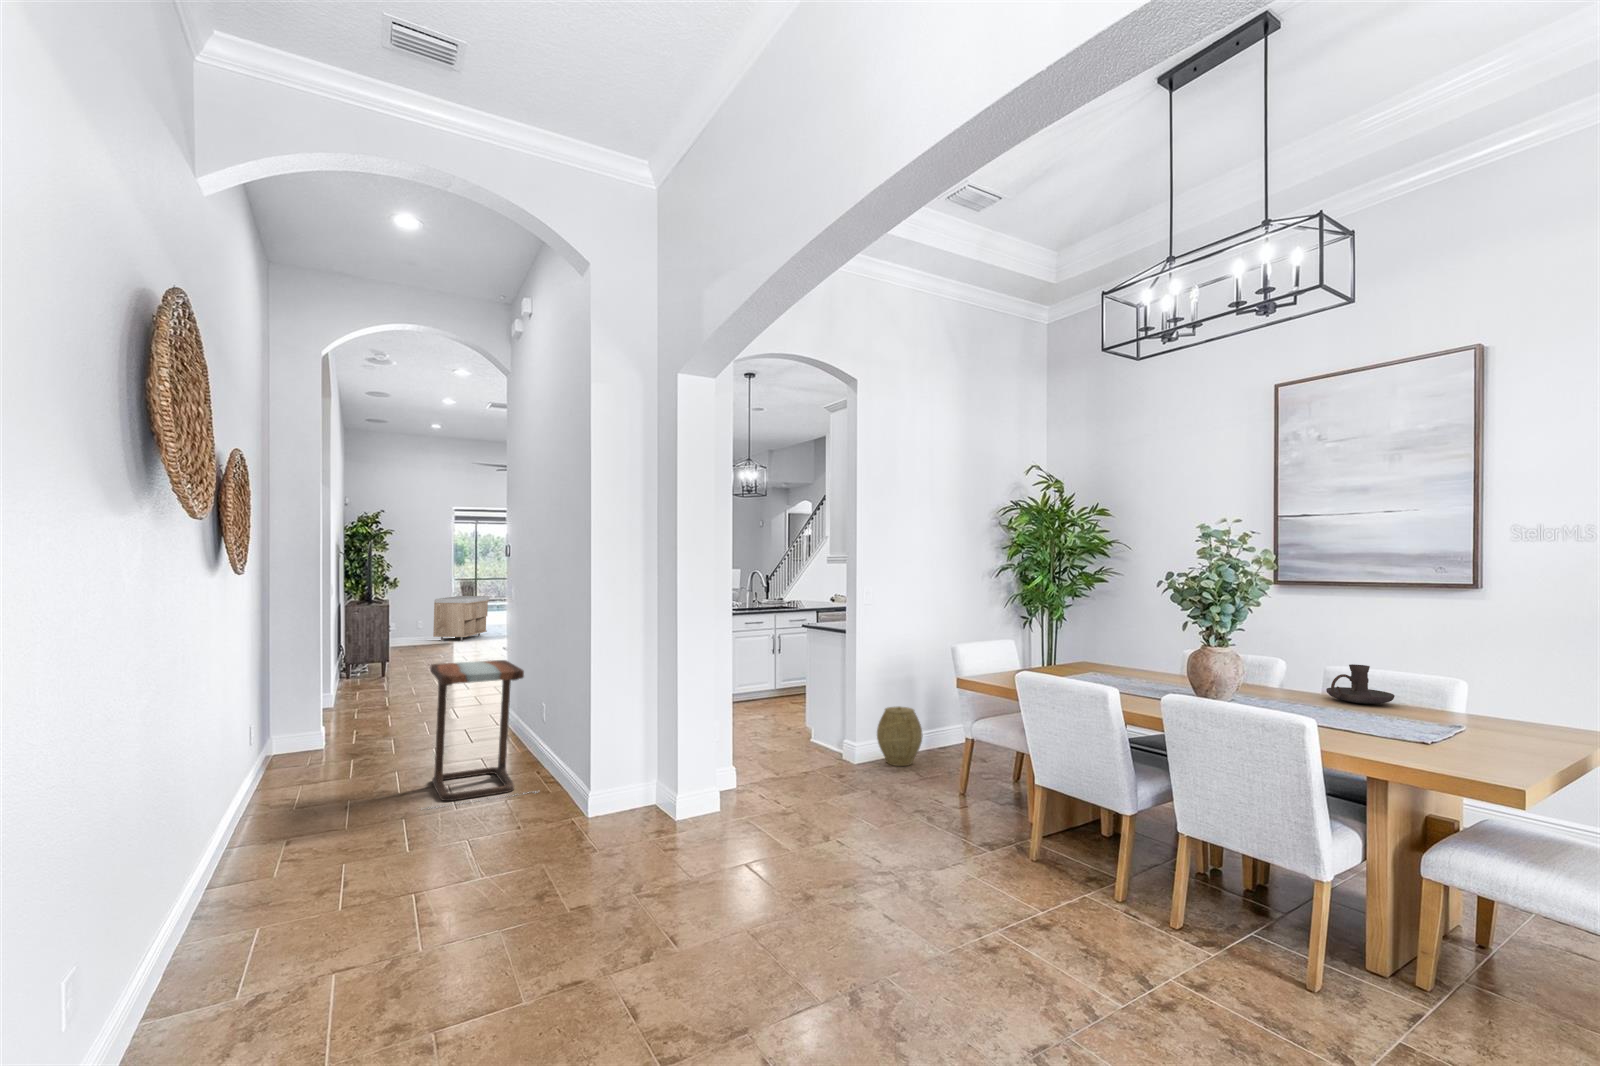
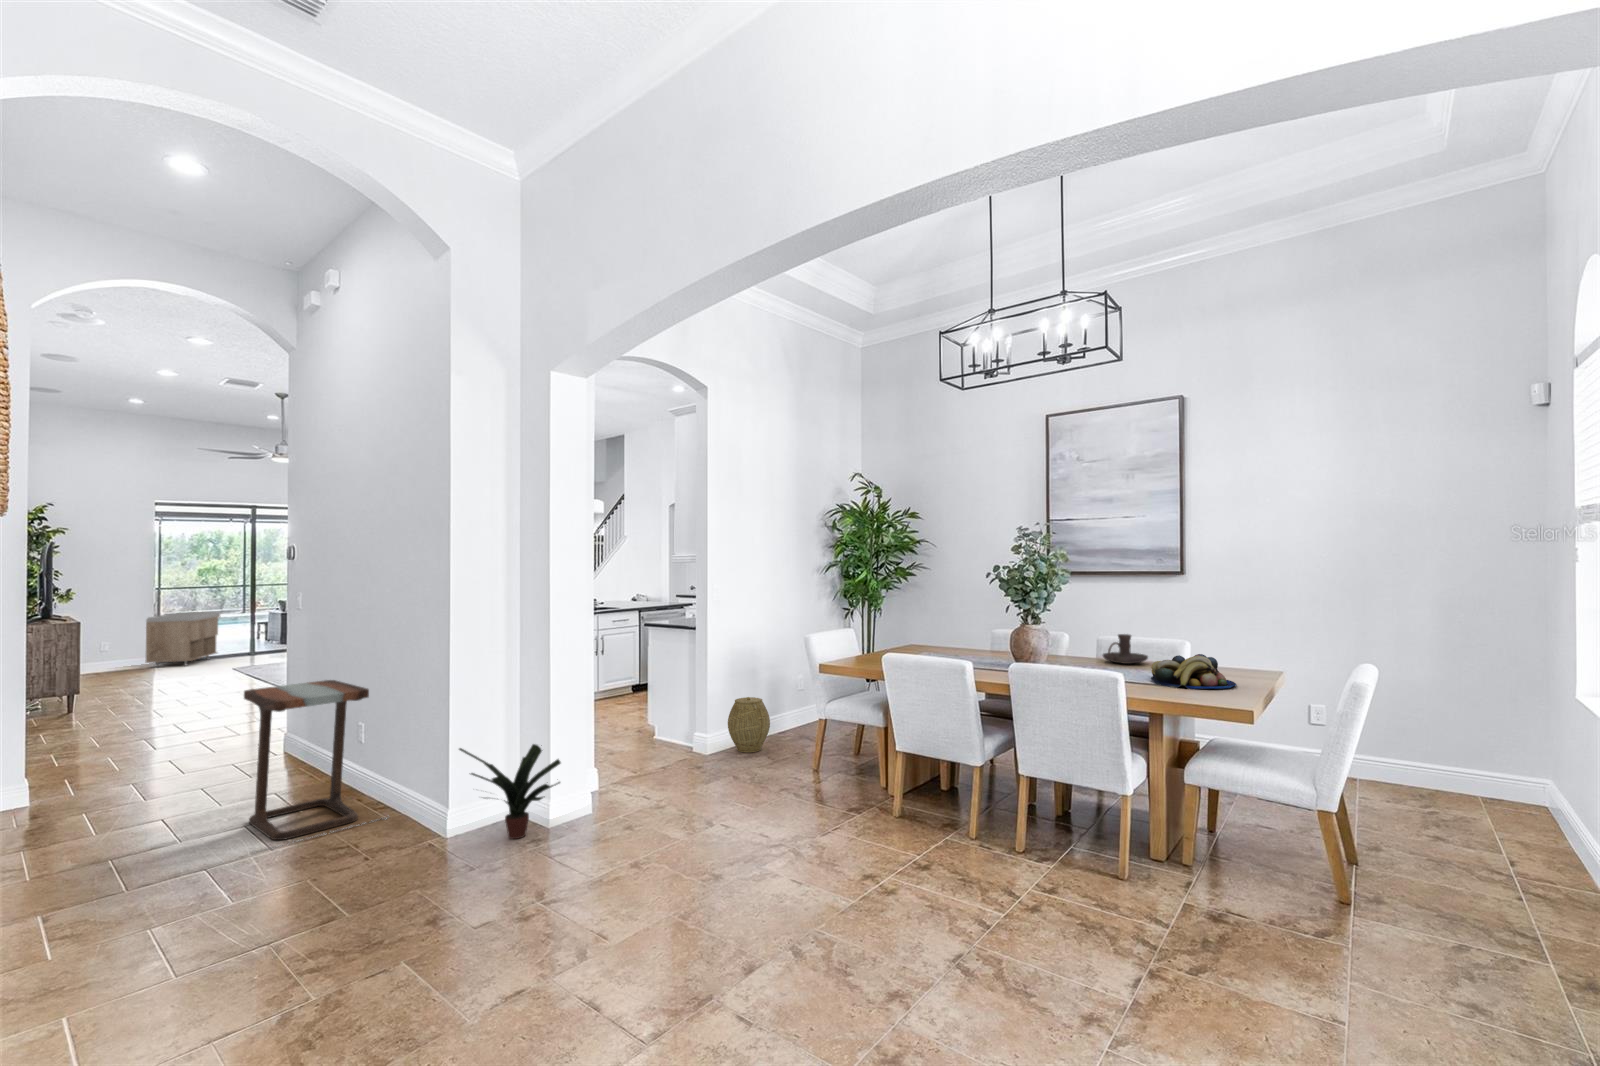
fruit bowl: none [1382,698,1519,749] -> present [1151,654,1236,689]
potted plant: none [582,733,680,828] -> present [459,744,561,839]

